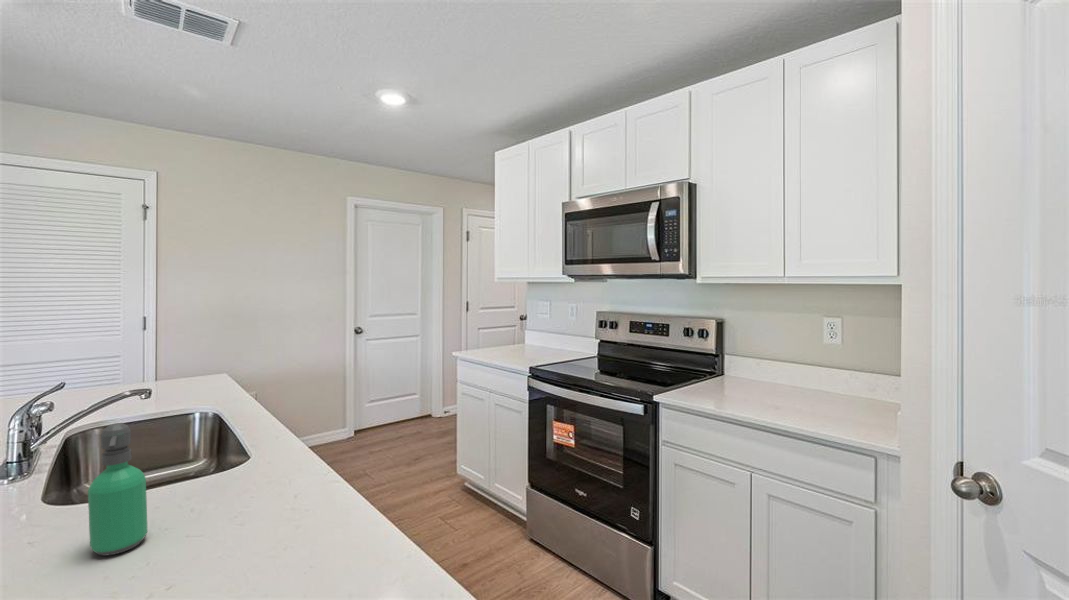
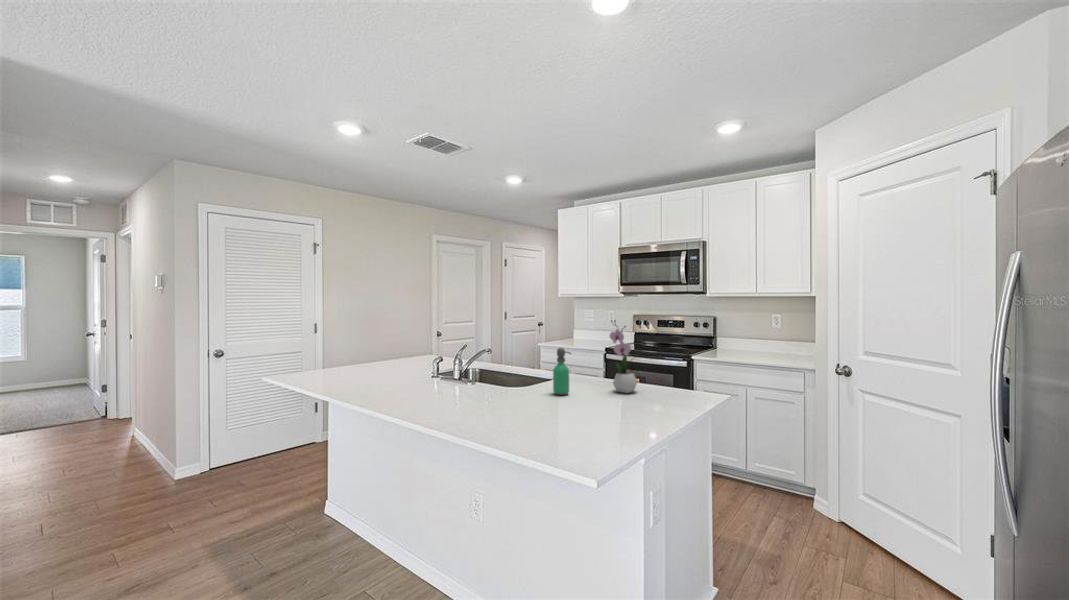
flower arrangement: none [237,351,337,562] -> present [609,320,637,393]

